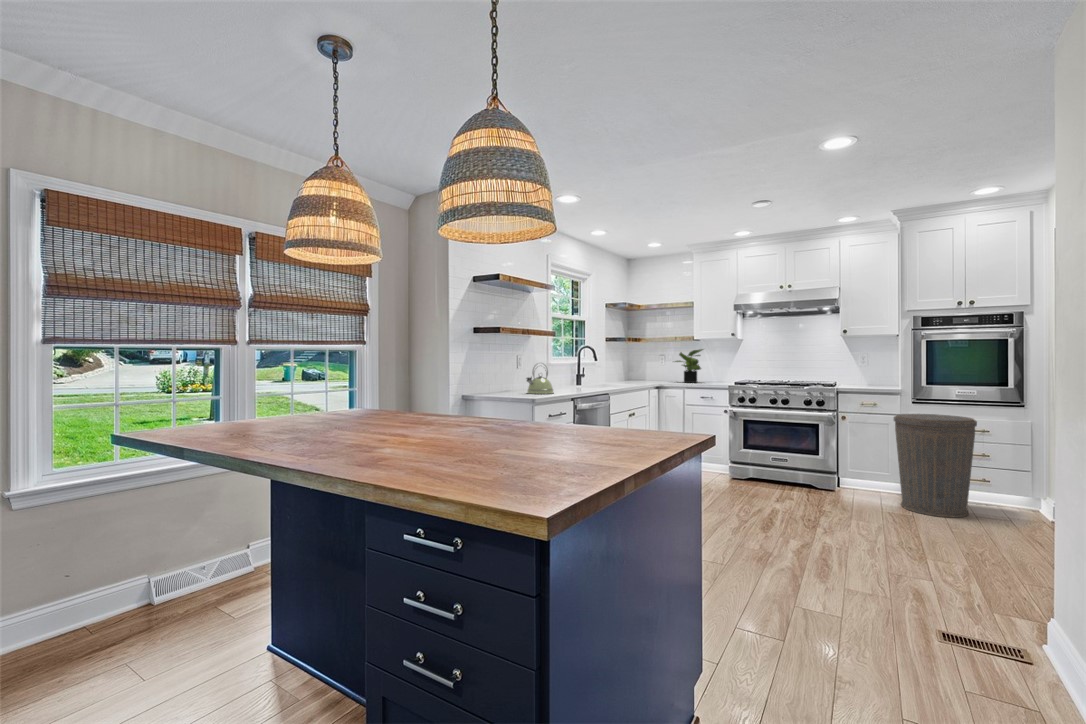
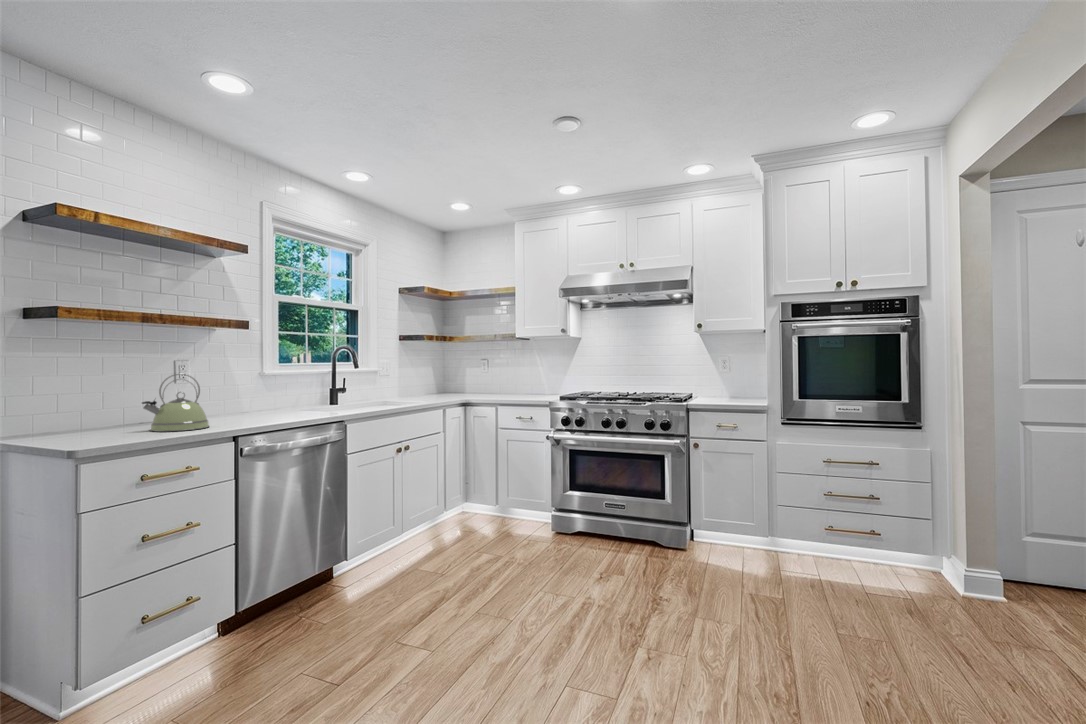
potted plant: present [675,349,703,383] -> none [489,350,531,397]
trash can: present [894,414,977,518] -> none [757,439,866,598]

